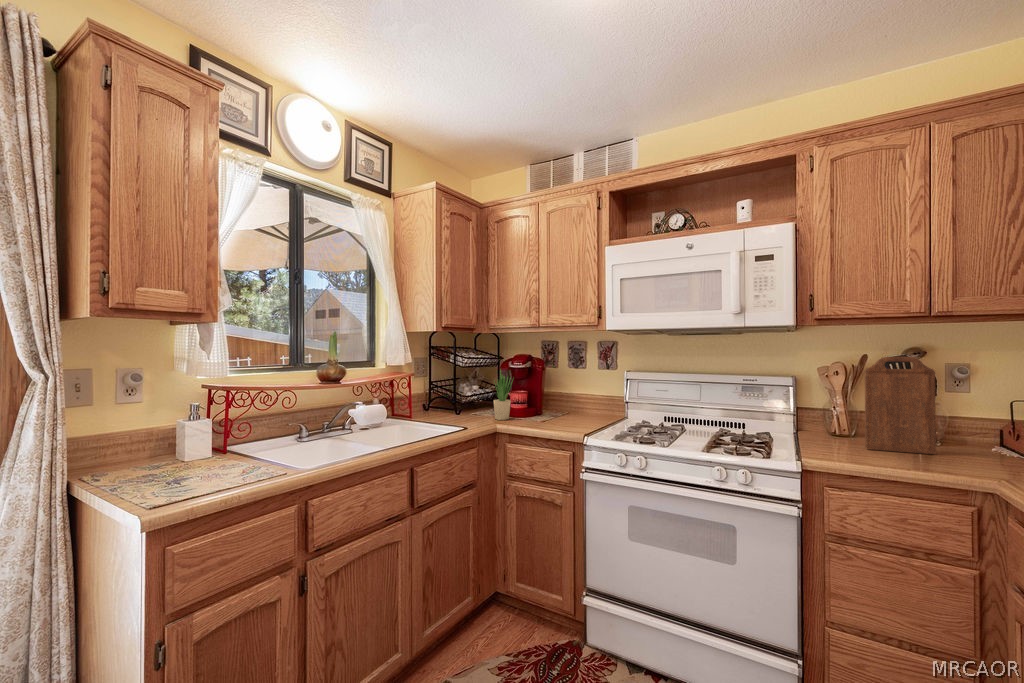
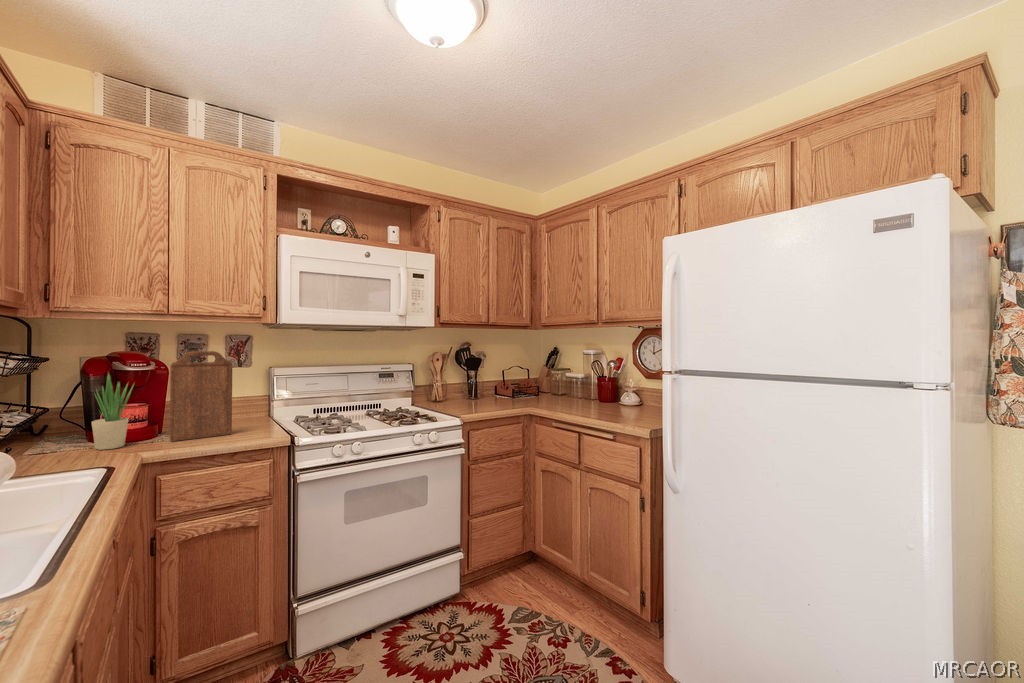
cutting board: present [865,357,936,454] -> present [170,351,232,441]

